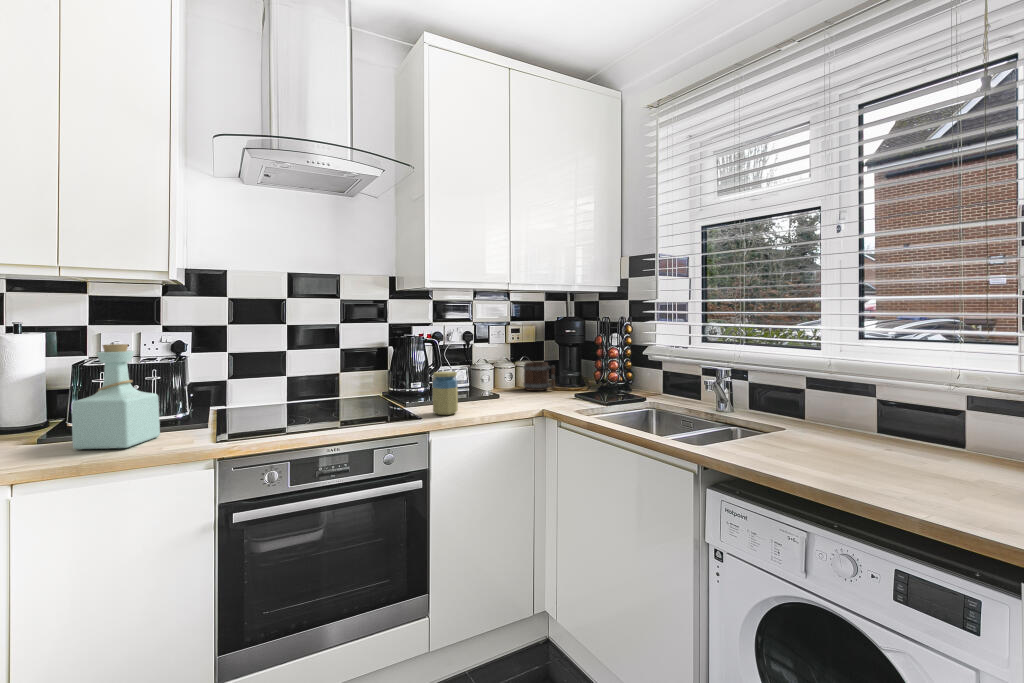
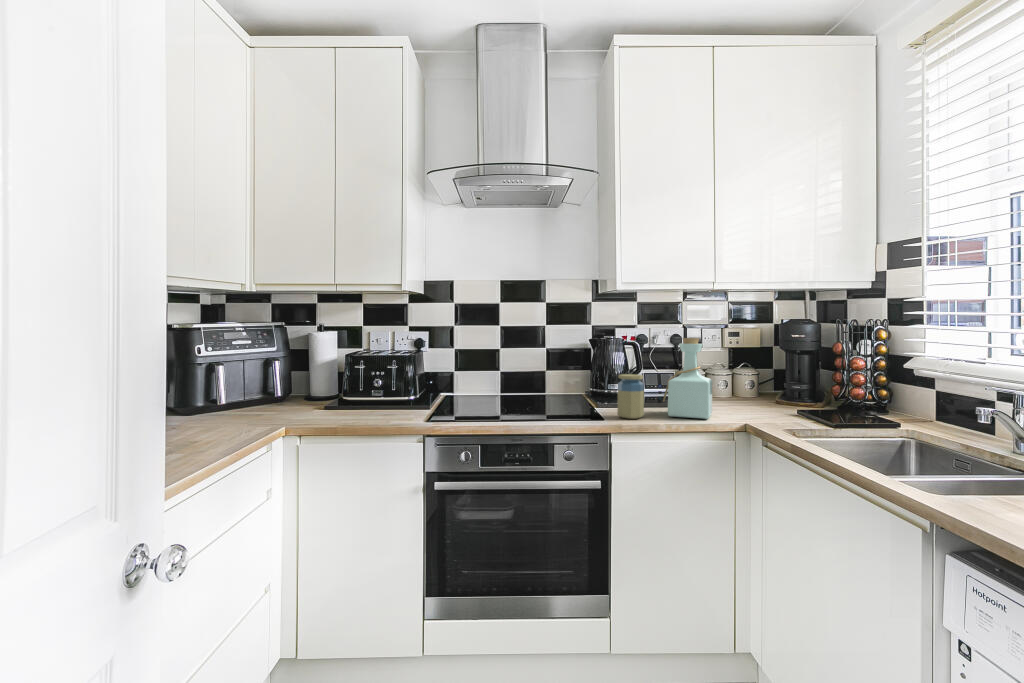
bottle: present [72,344,160,449] -> present [663,338,712,419]
mug: present [523,362,555,391] -> none [739,371,777,405]

